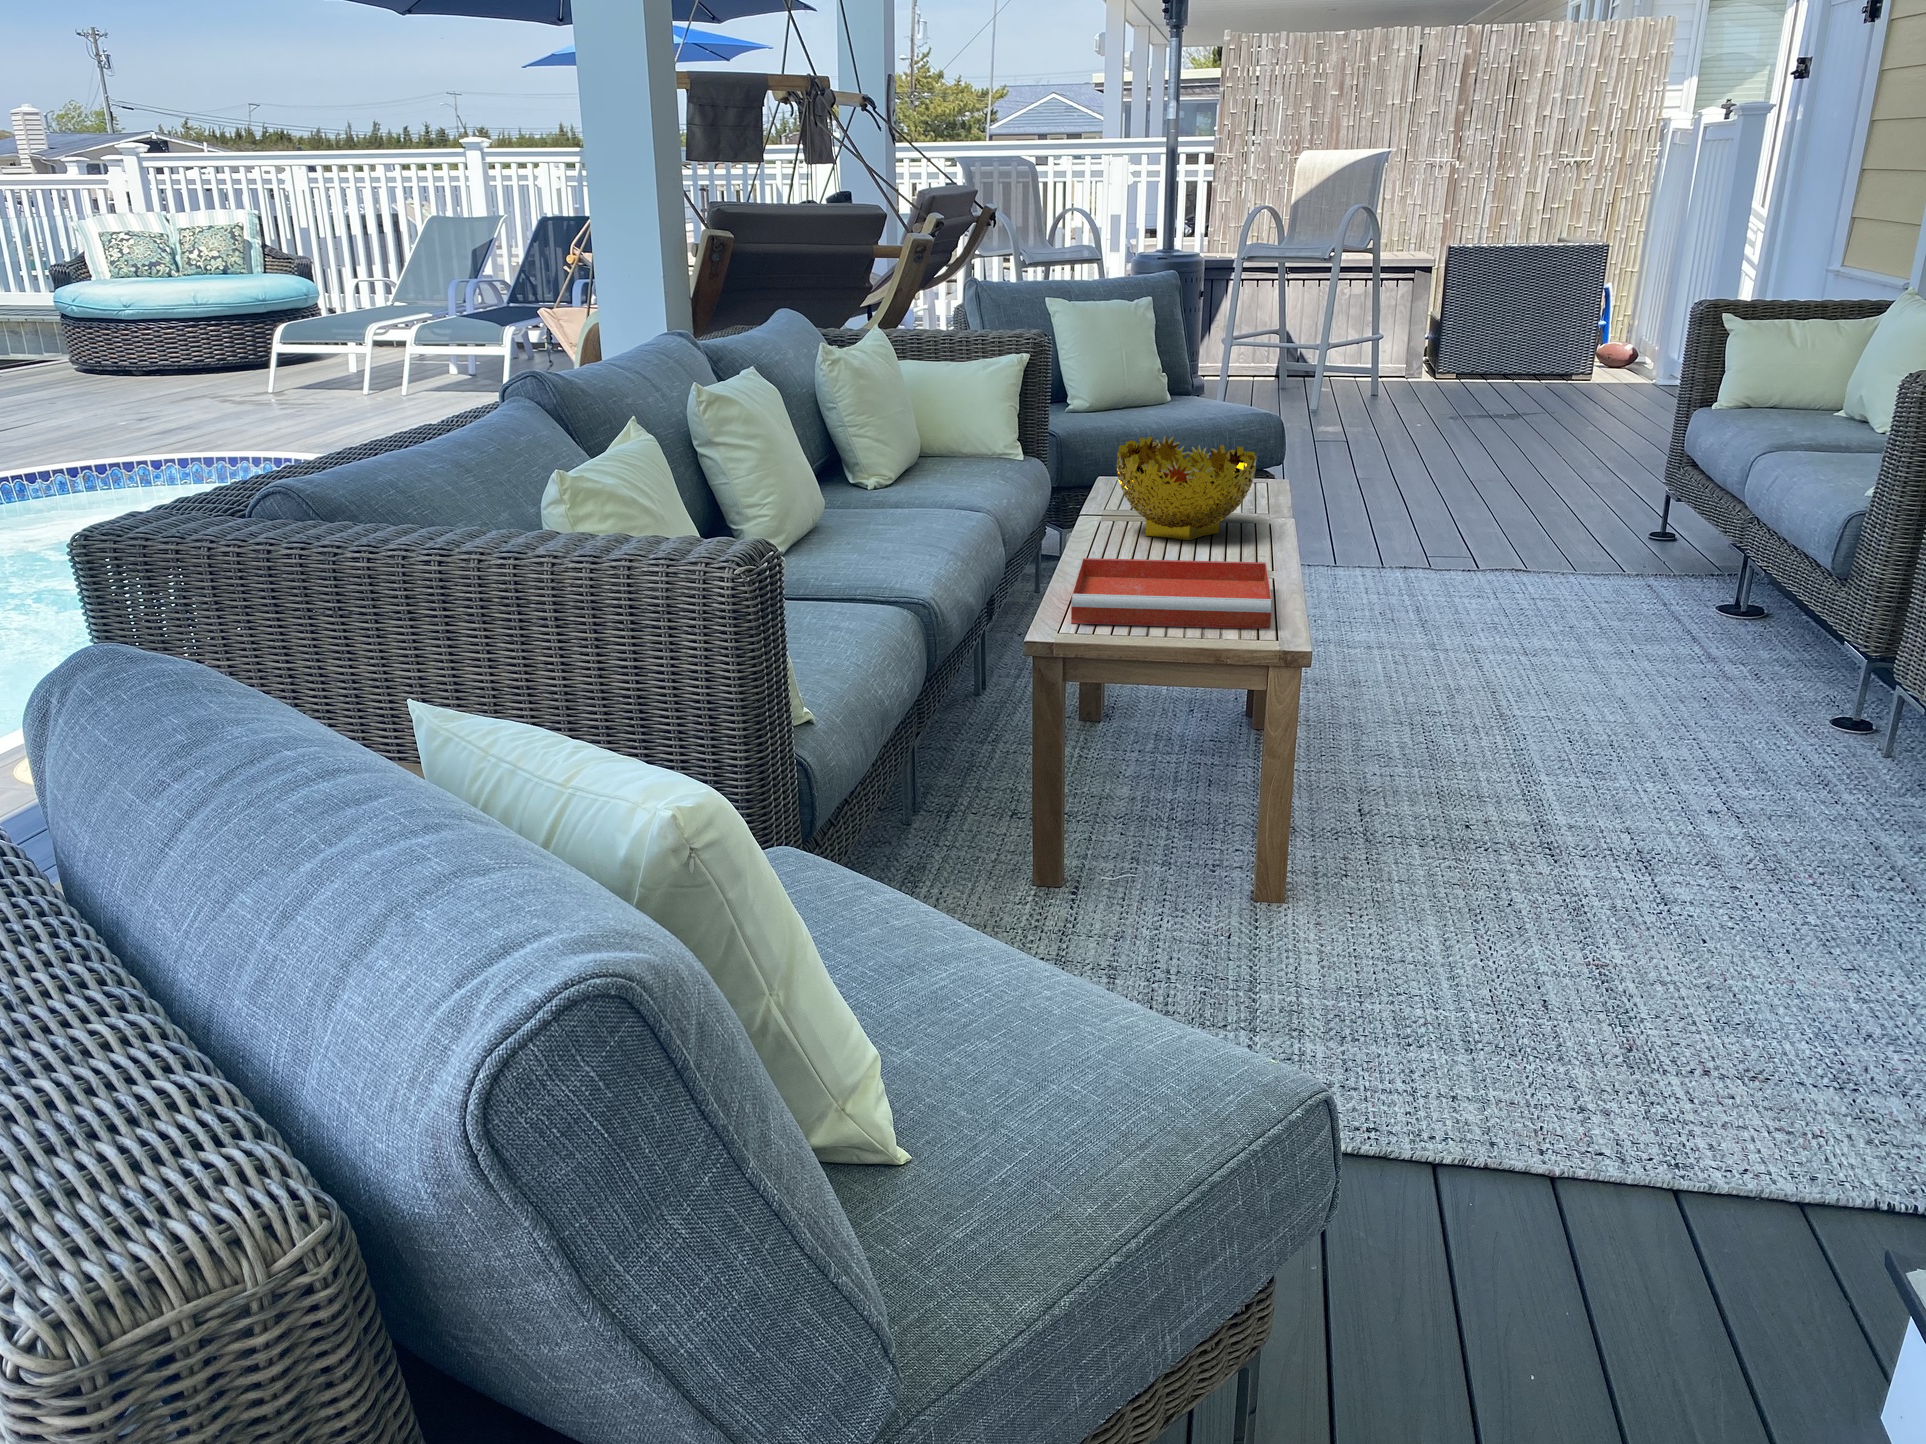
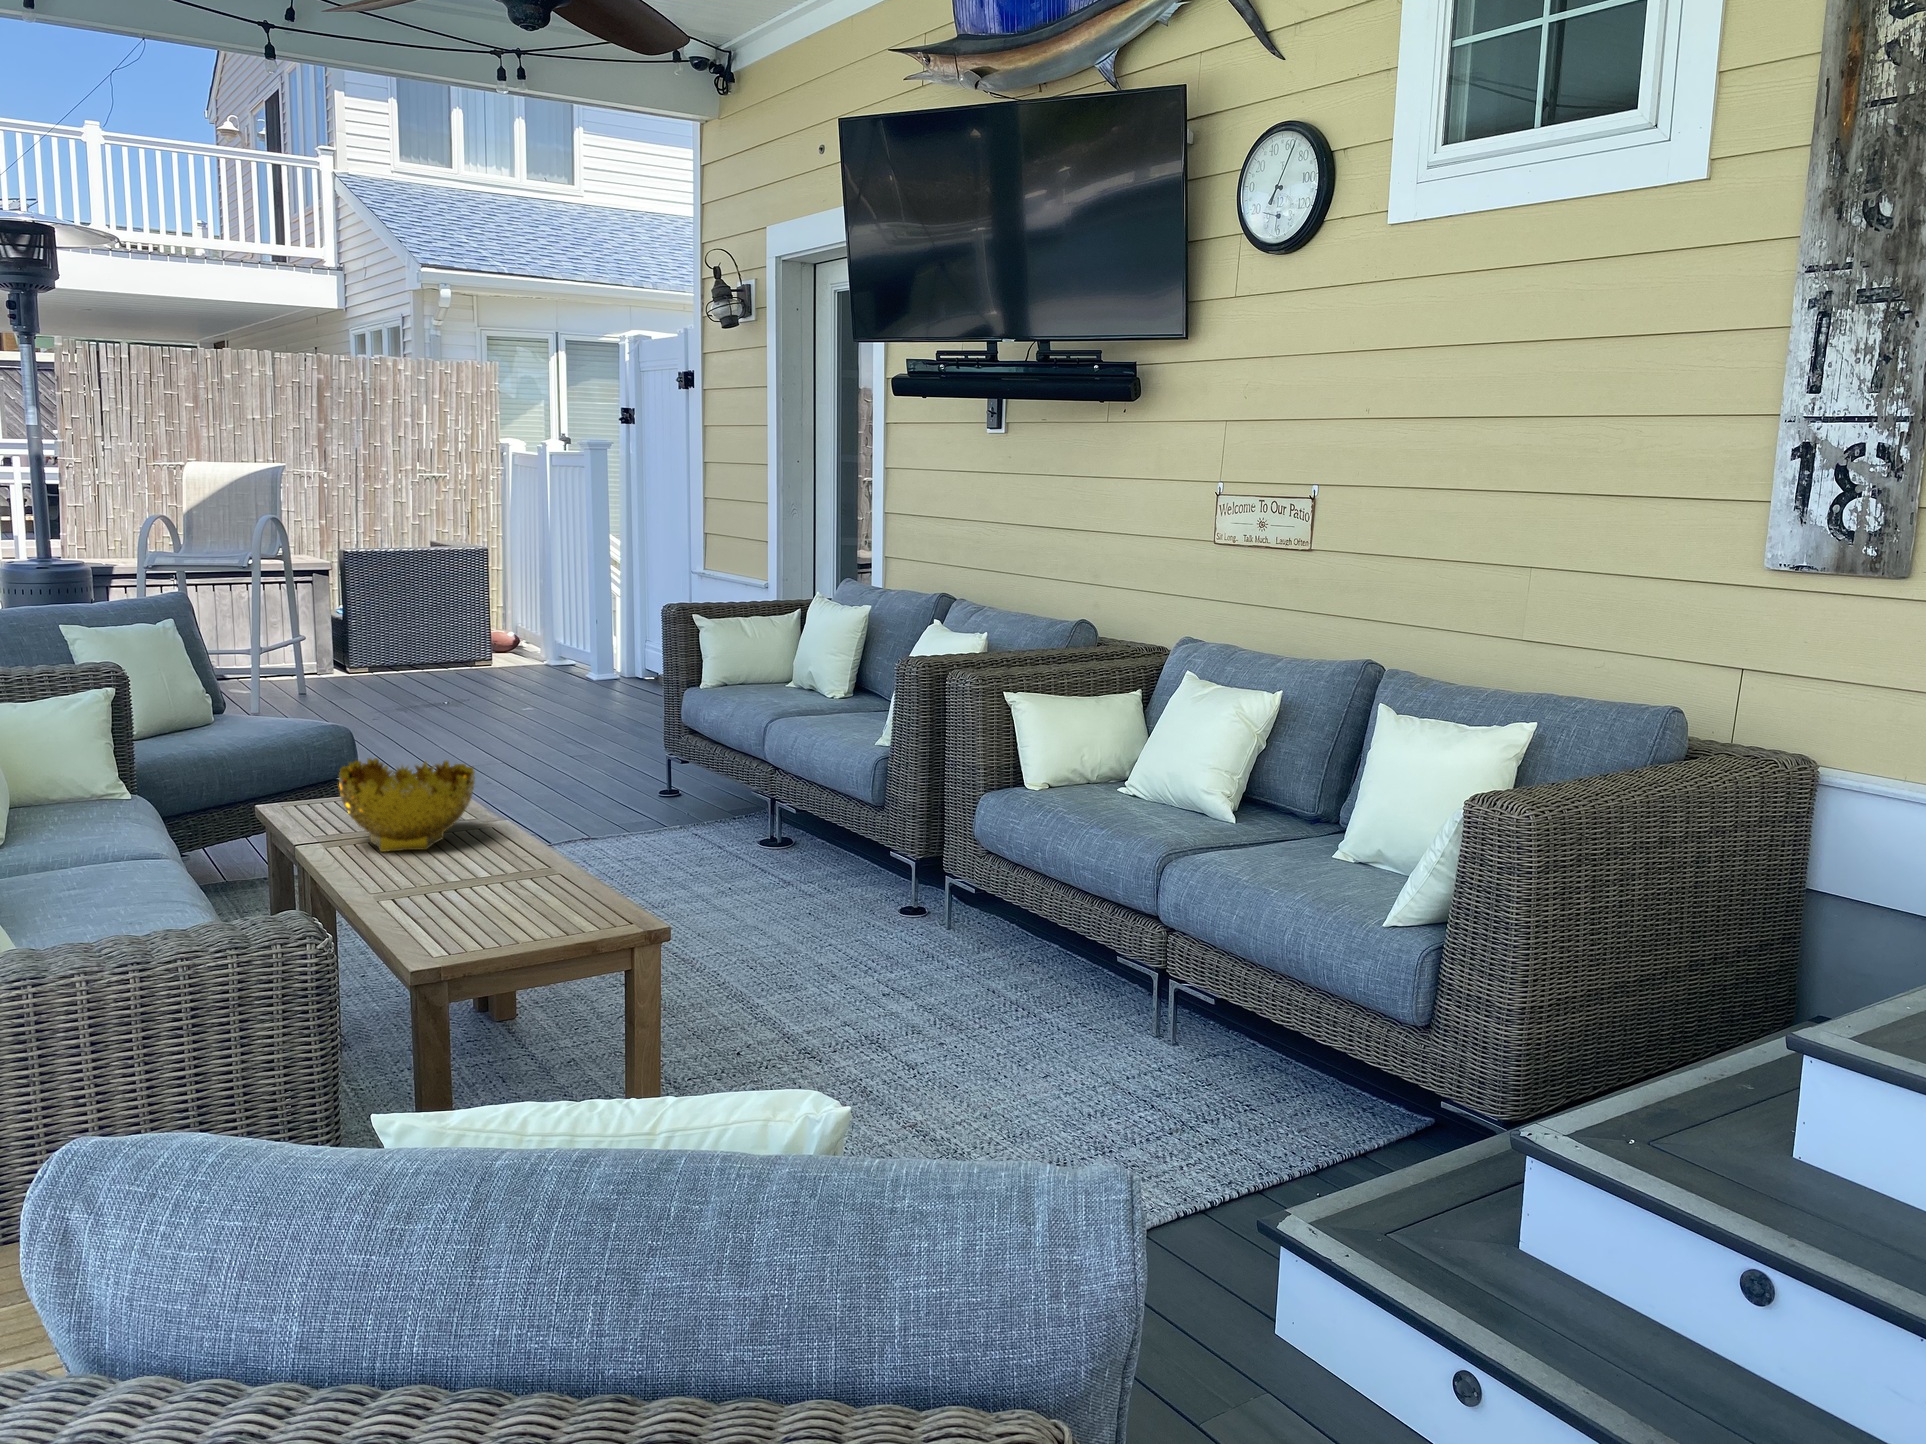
tray: present [1071,558,1272,629] -> none [391,857,608,941]

